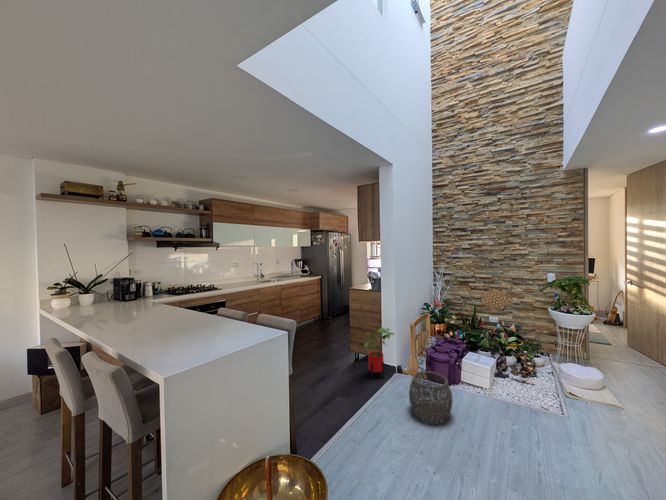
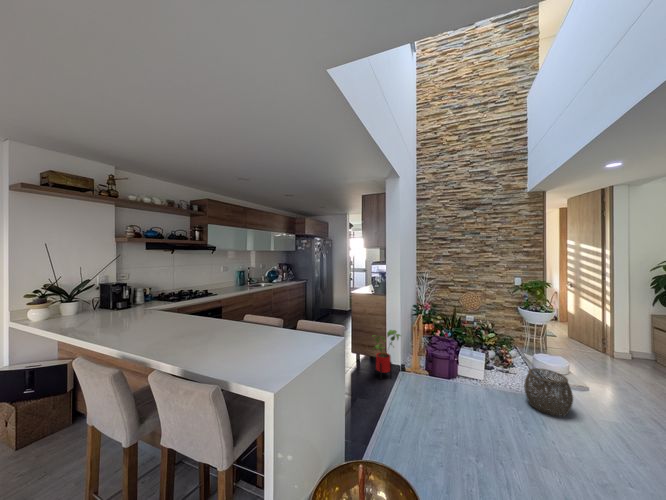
woven basket: present [409,371,453,423] -> present [524,368,573,416]

